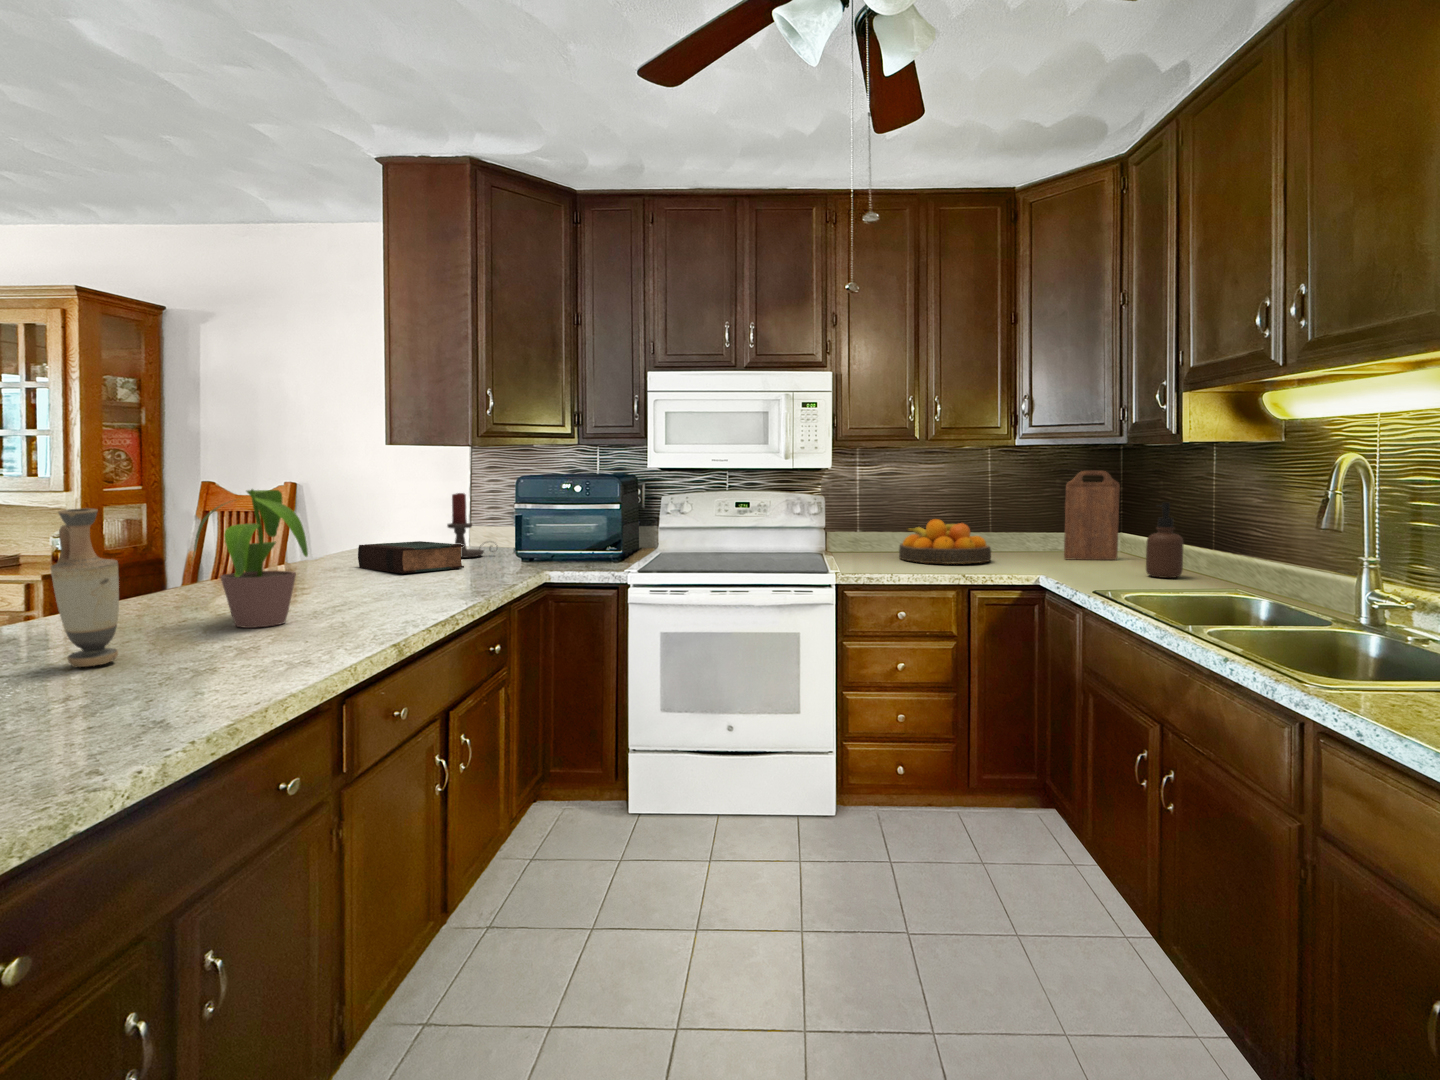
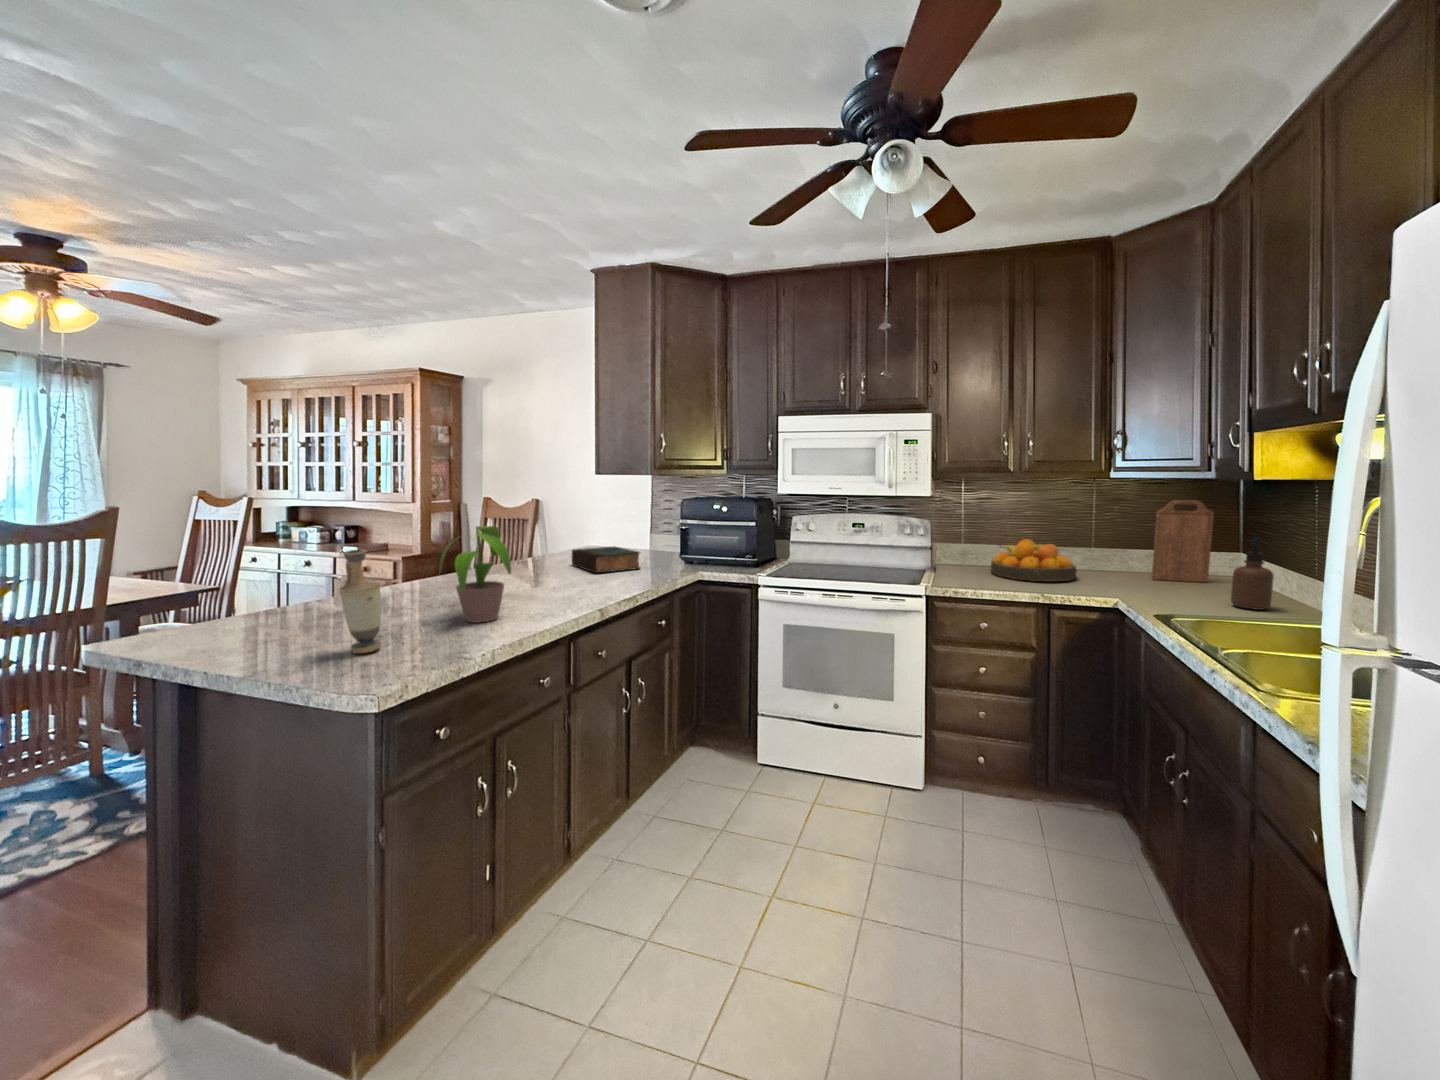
candle holder: present [447,493,494,558] -> none [628,510,671,558]

